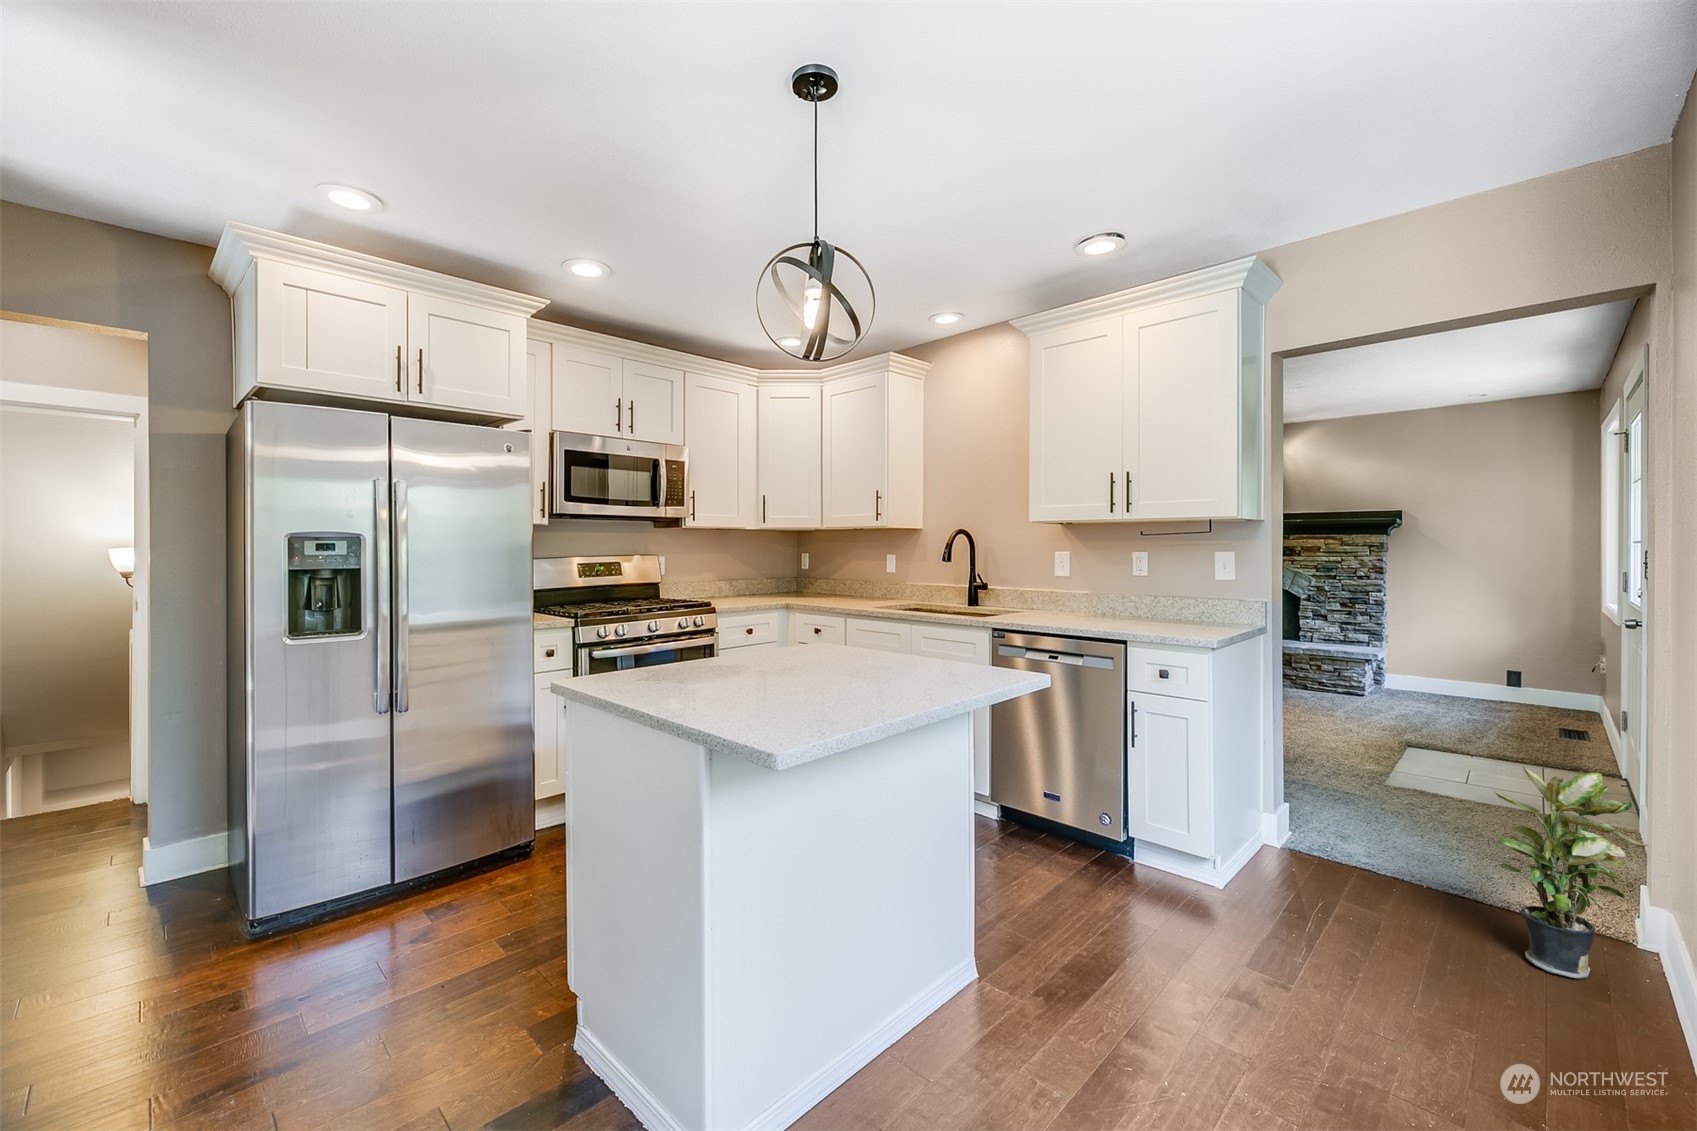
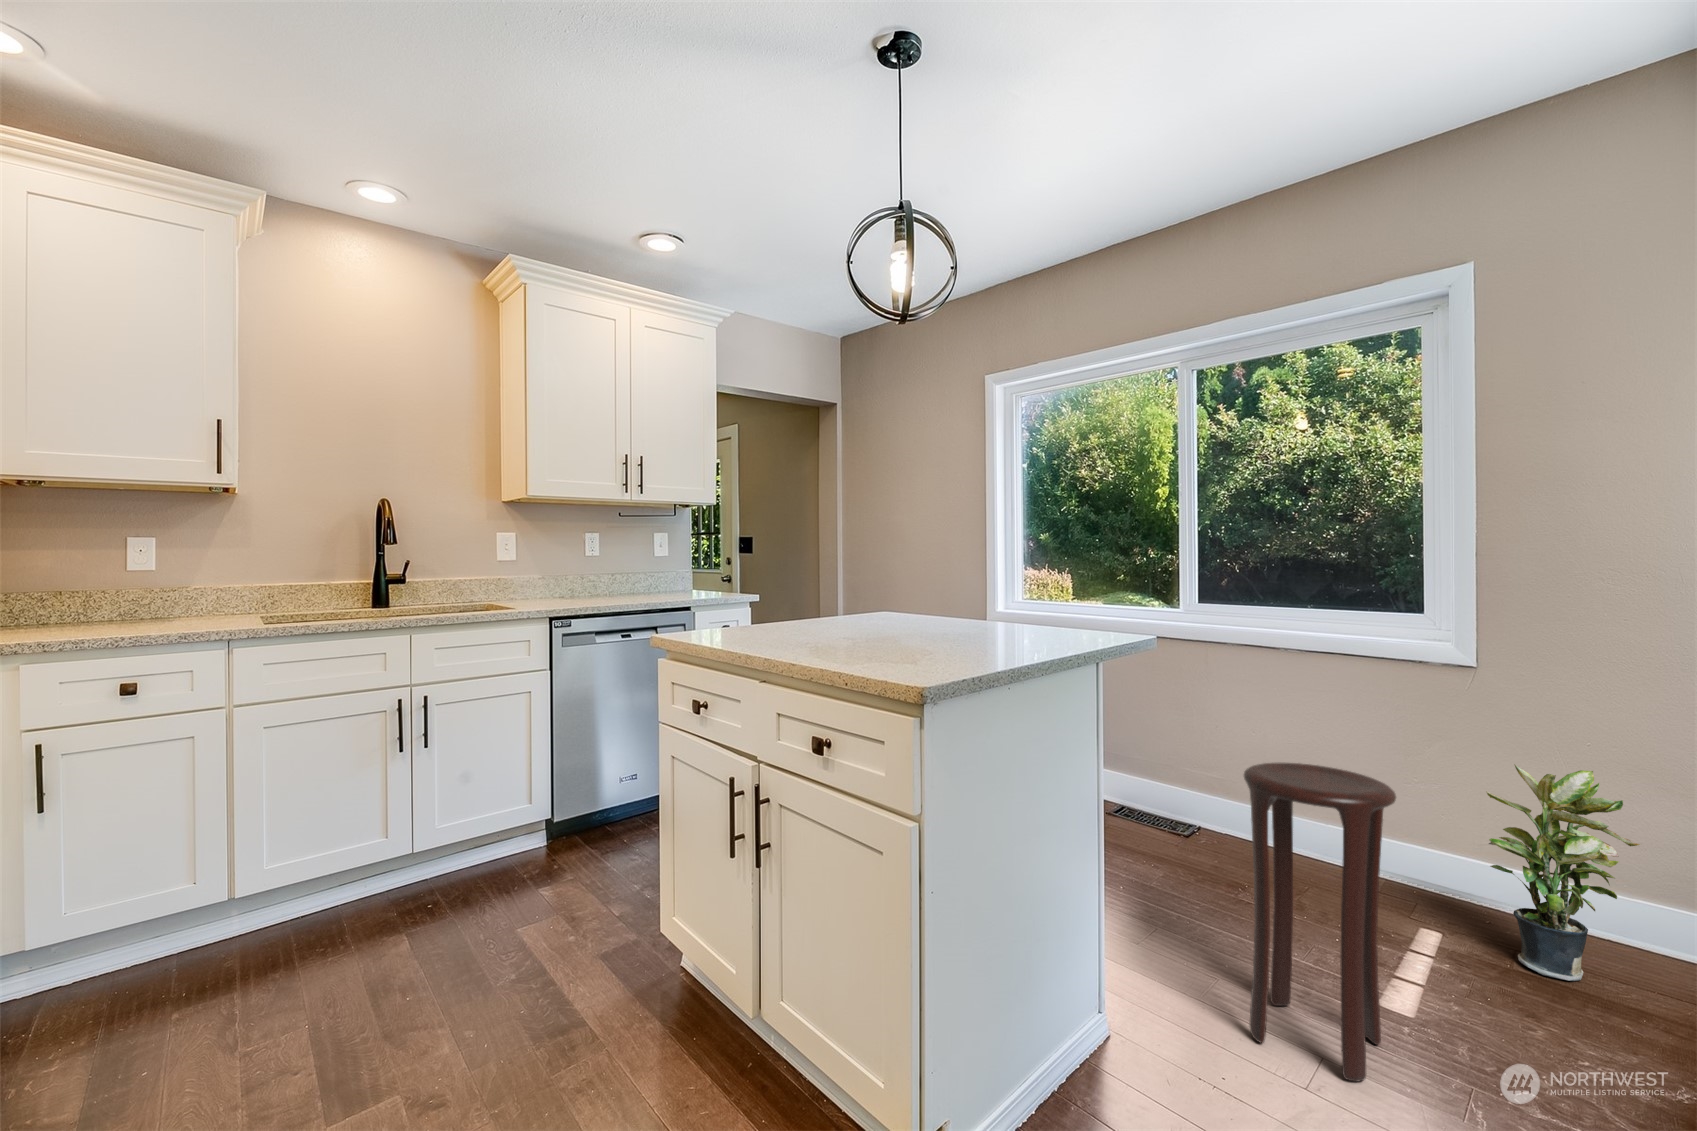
stool: none [1248,770,1399,1082] -> present [1244,763,1396,1082]

